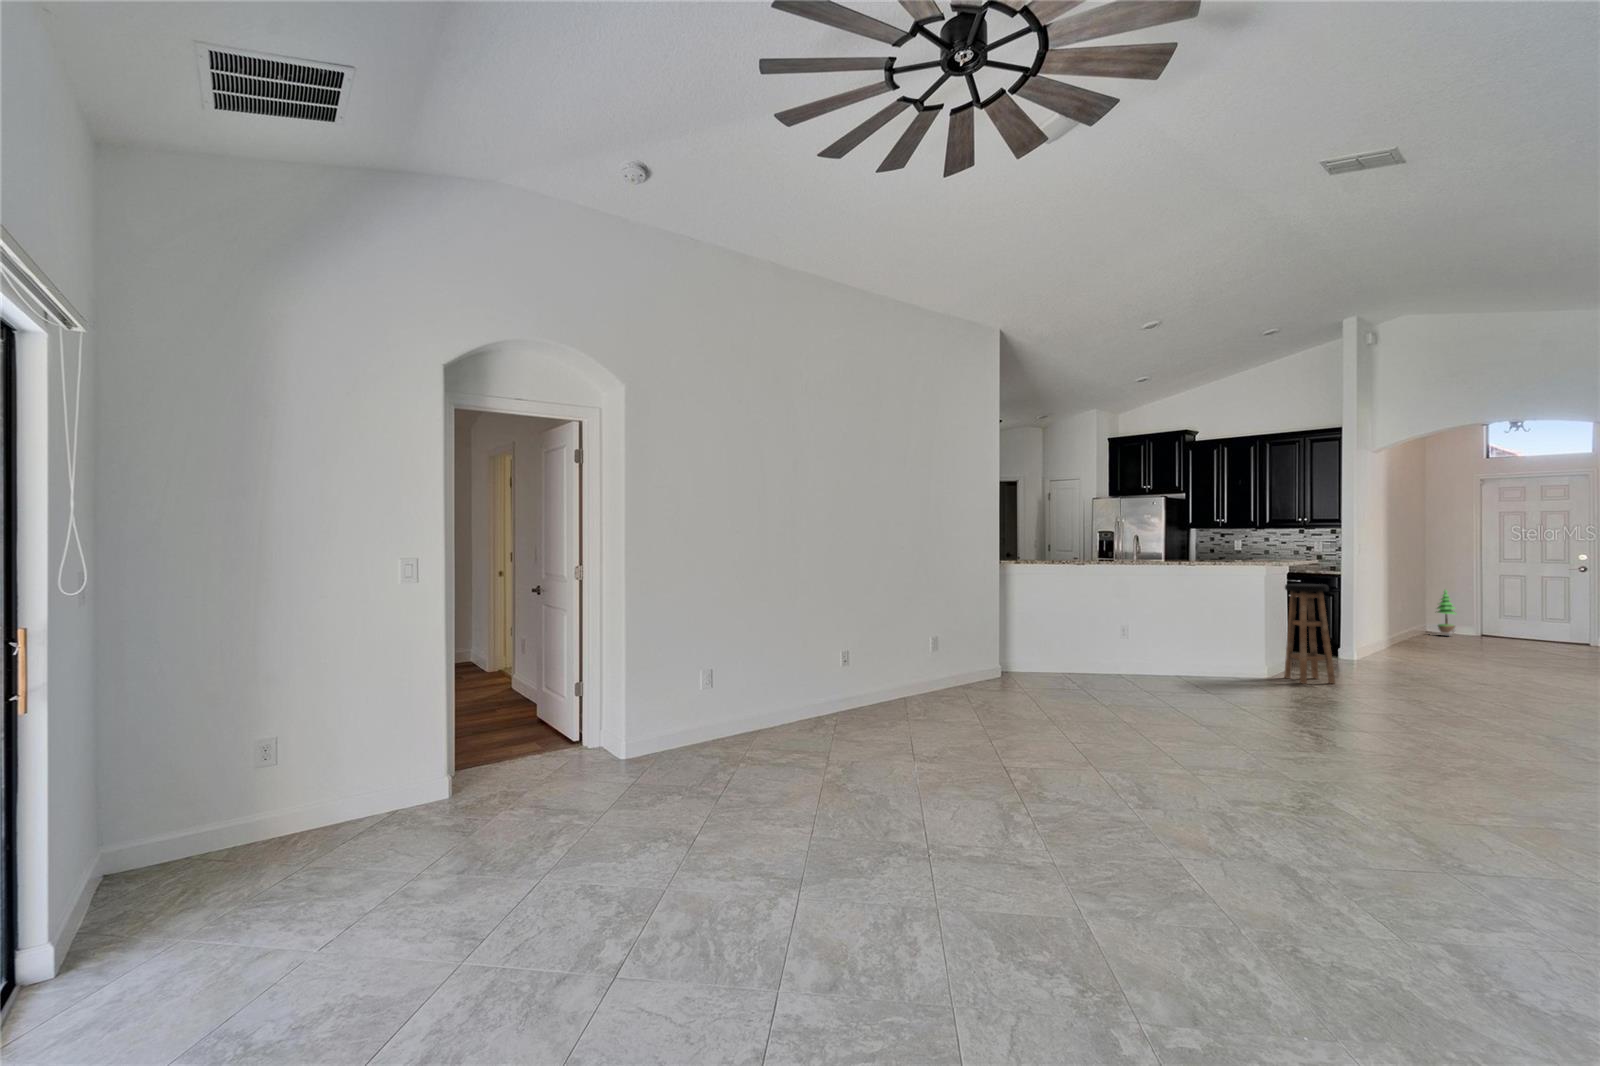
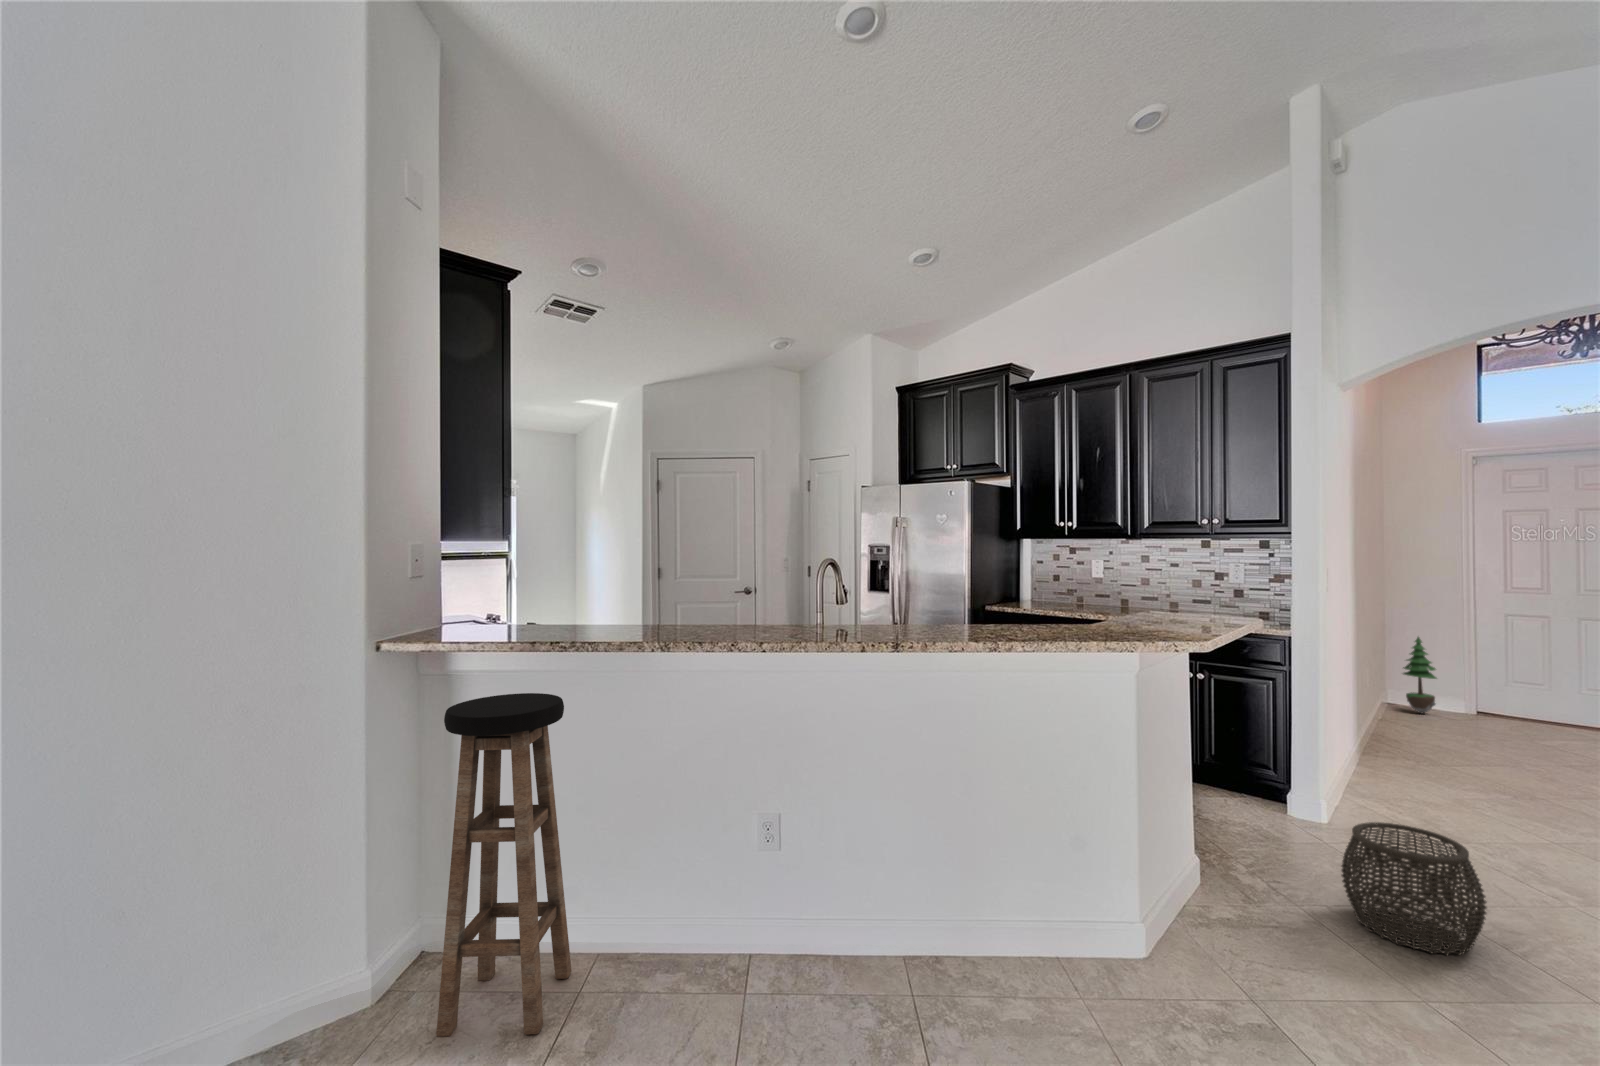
bar stool: present [1284,584,1335,684] -> present [436,693,571,1036]
woven basket: none [1349,639,1401,679] -> present [1341,822,1487,955]

